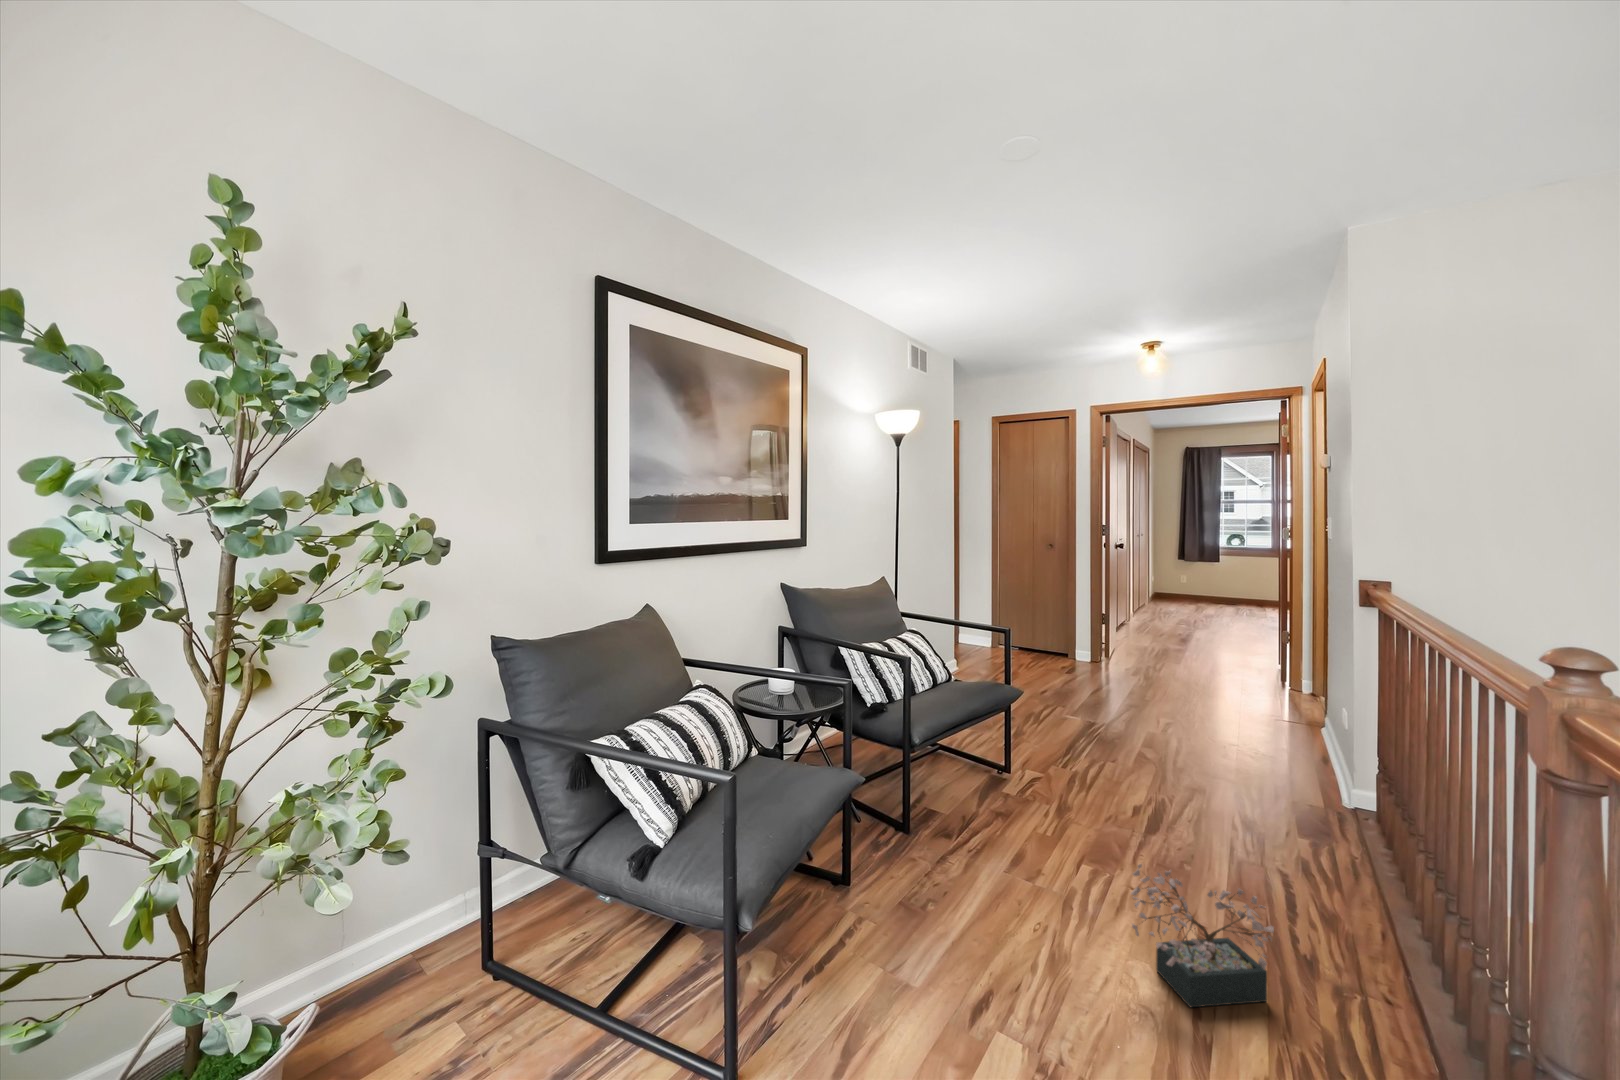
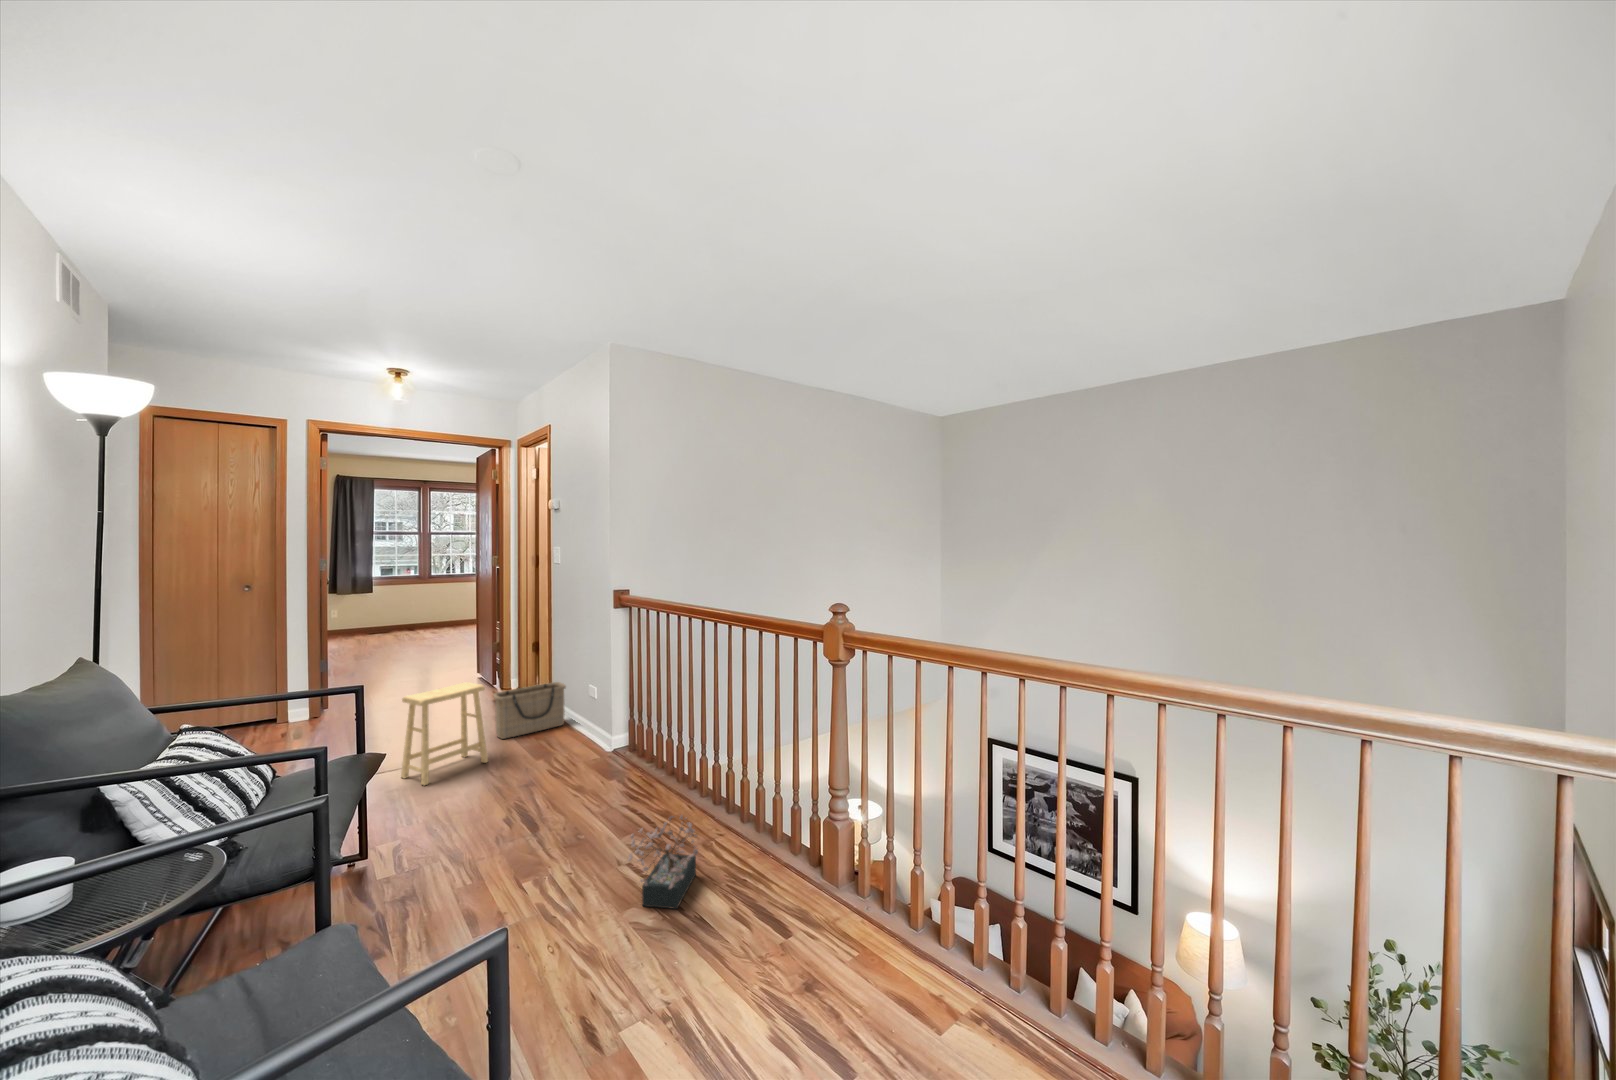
footstool: none [1097,652,1181,753] -> present [401,682,488,785]
basket: none [1216,681,1321,752] -> present [494,682,566,739]

